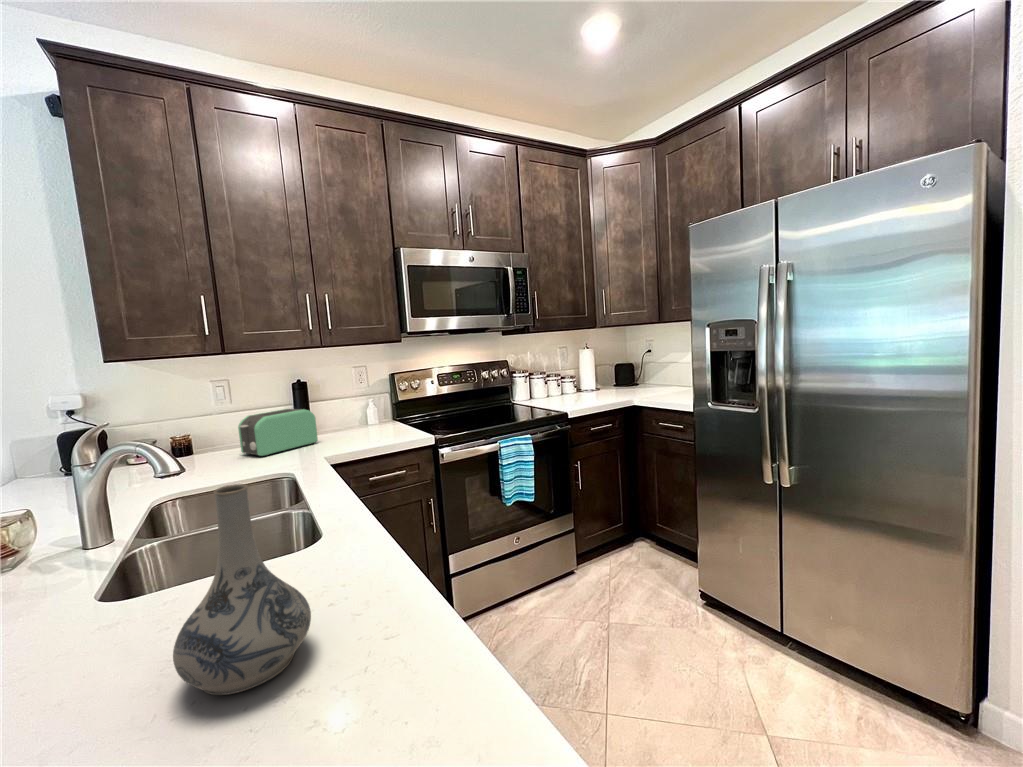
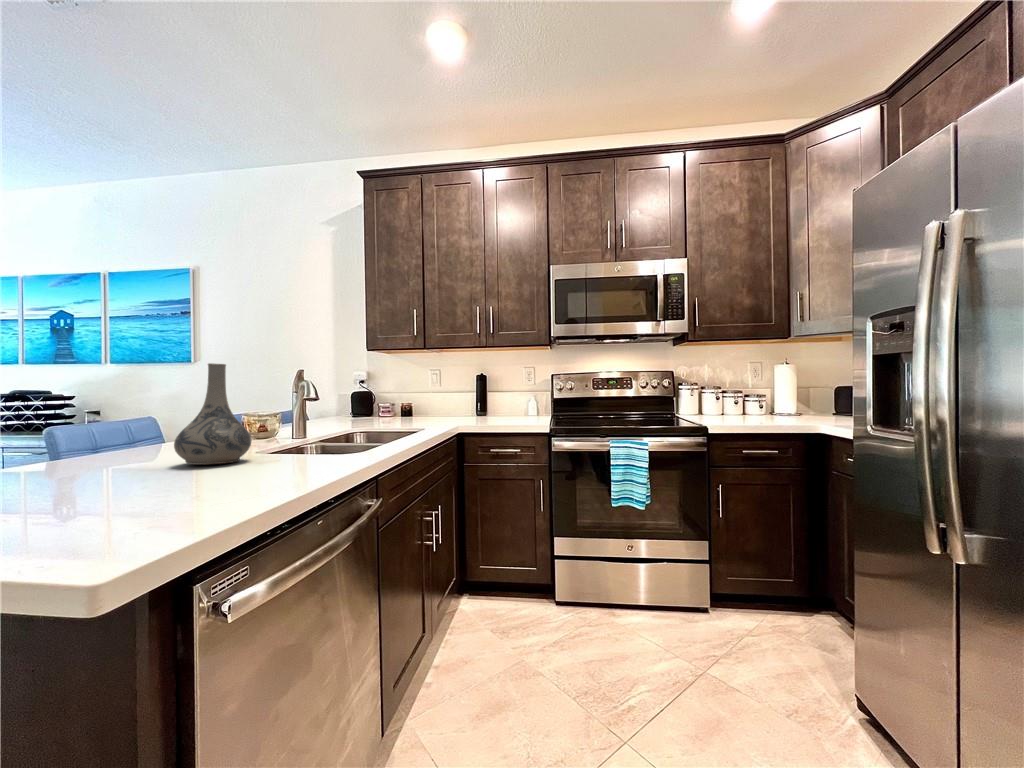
toaster: present [238,409,318,456] -> none [424,393,476,422]

